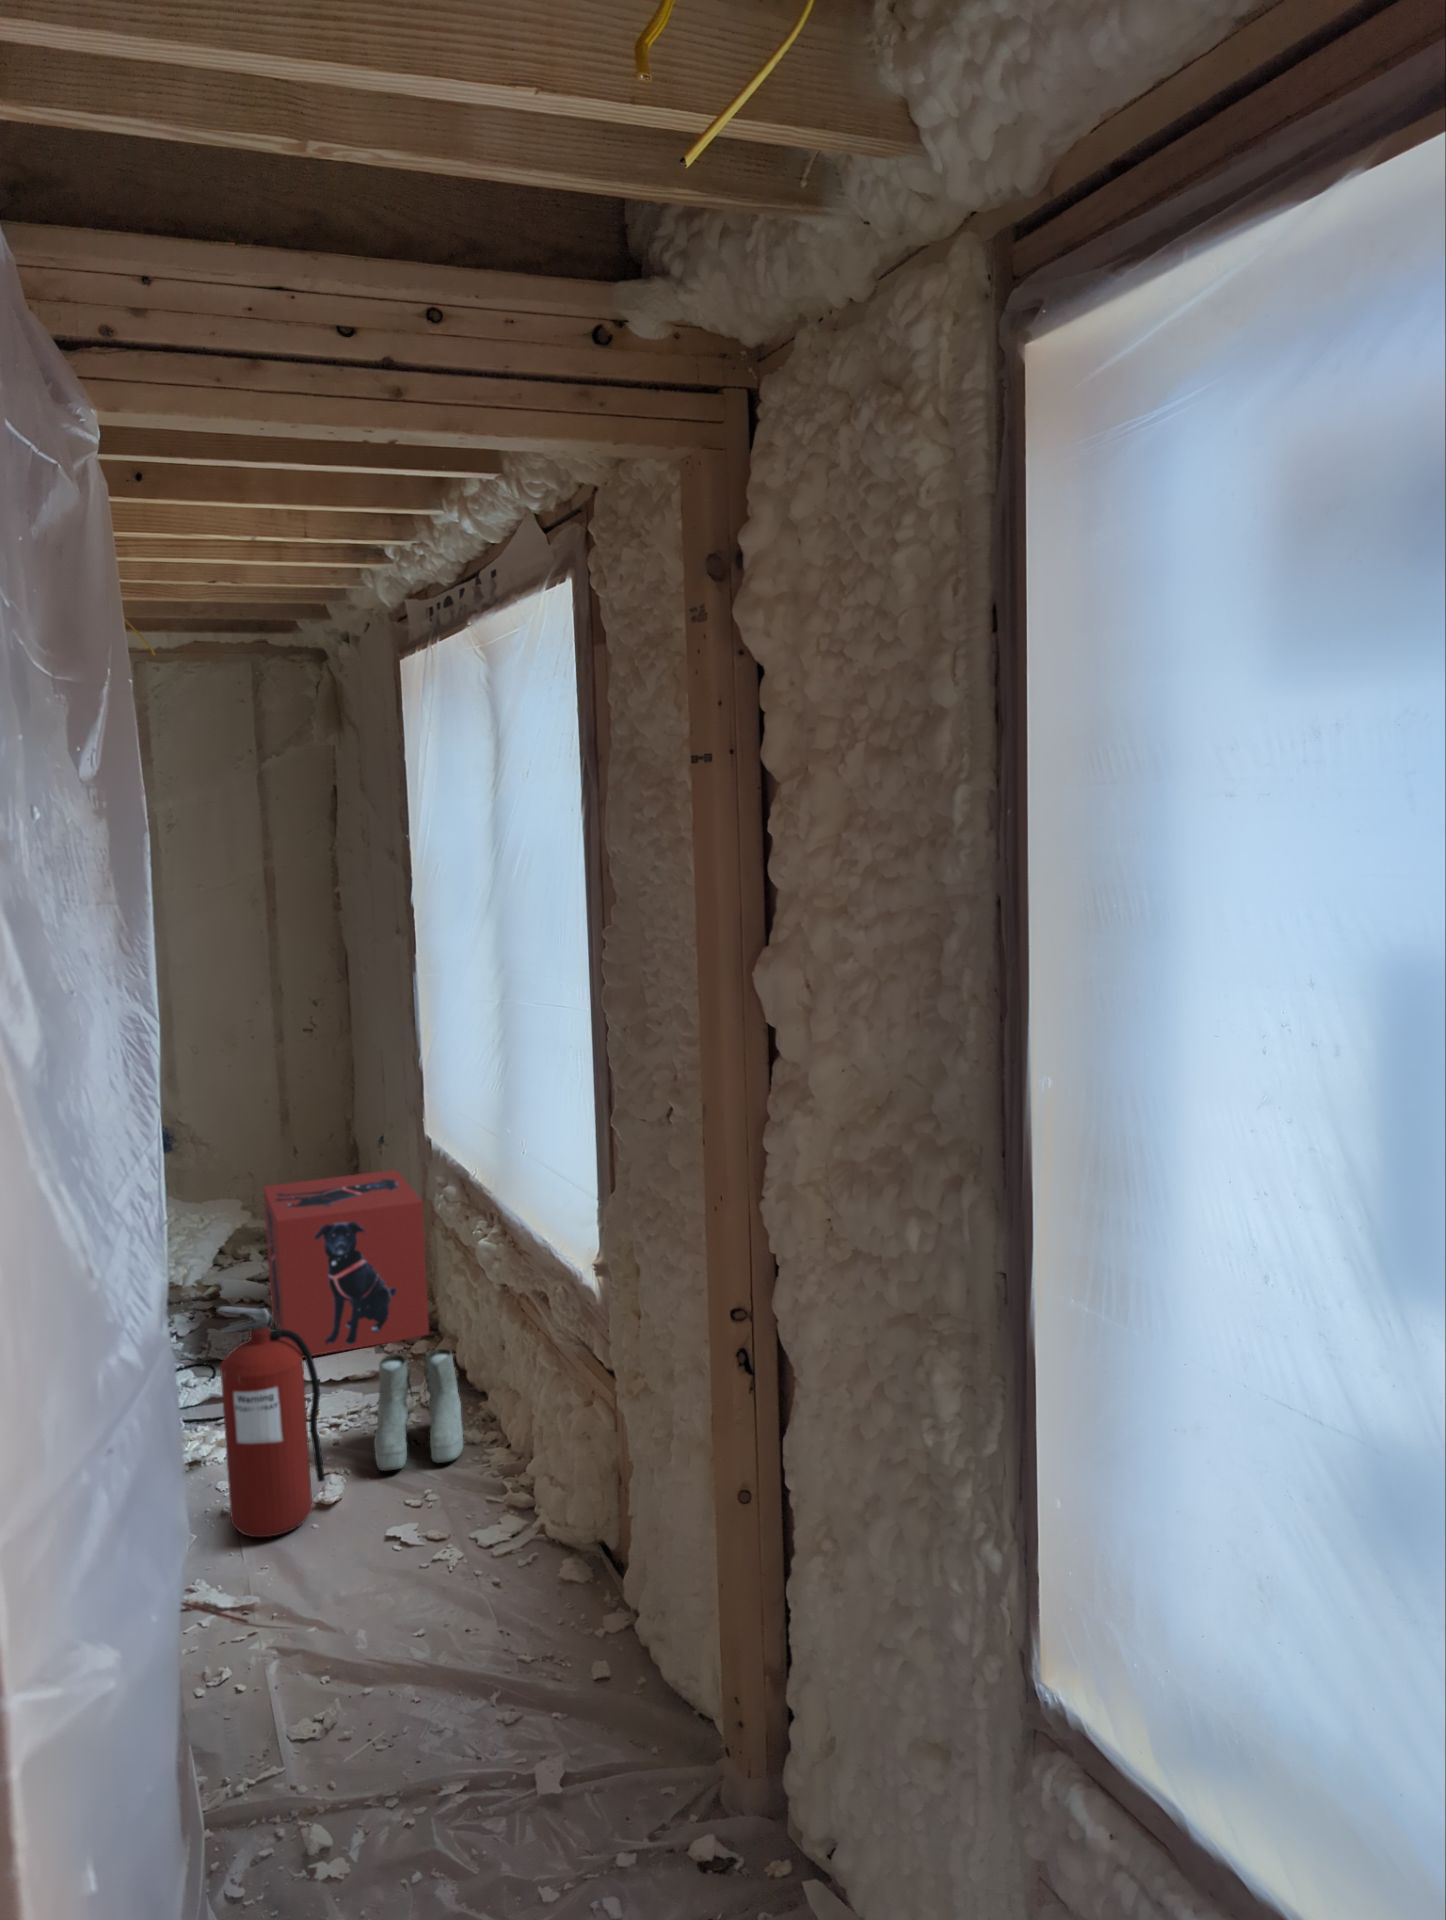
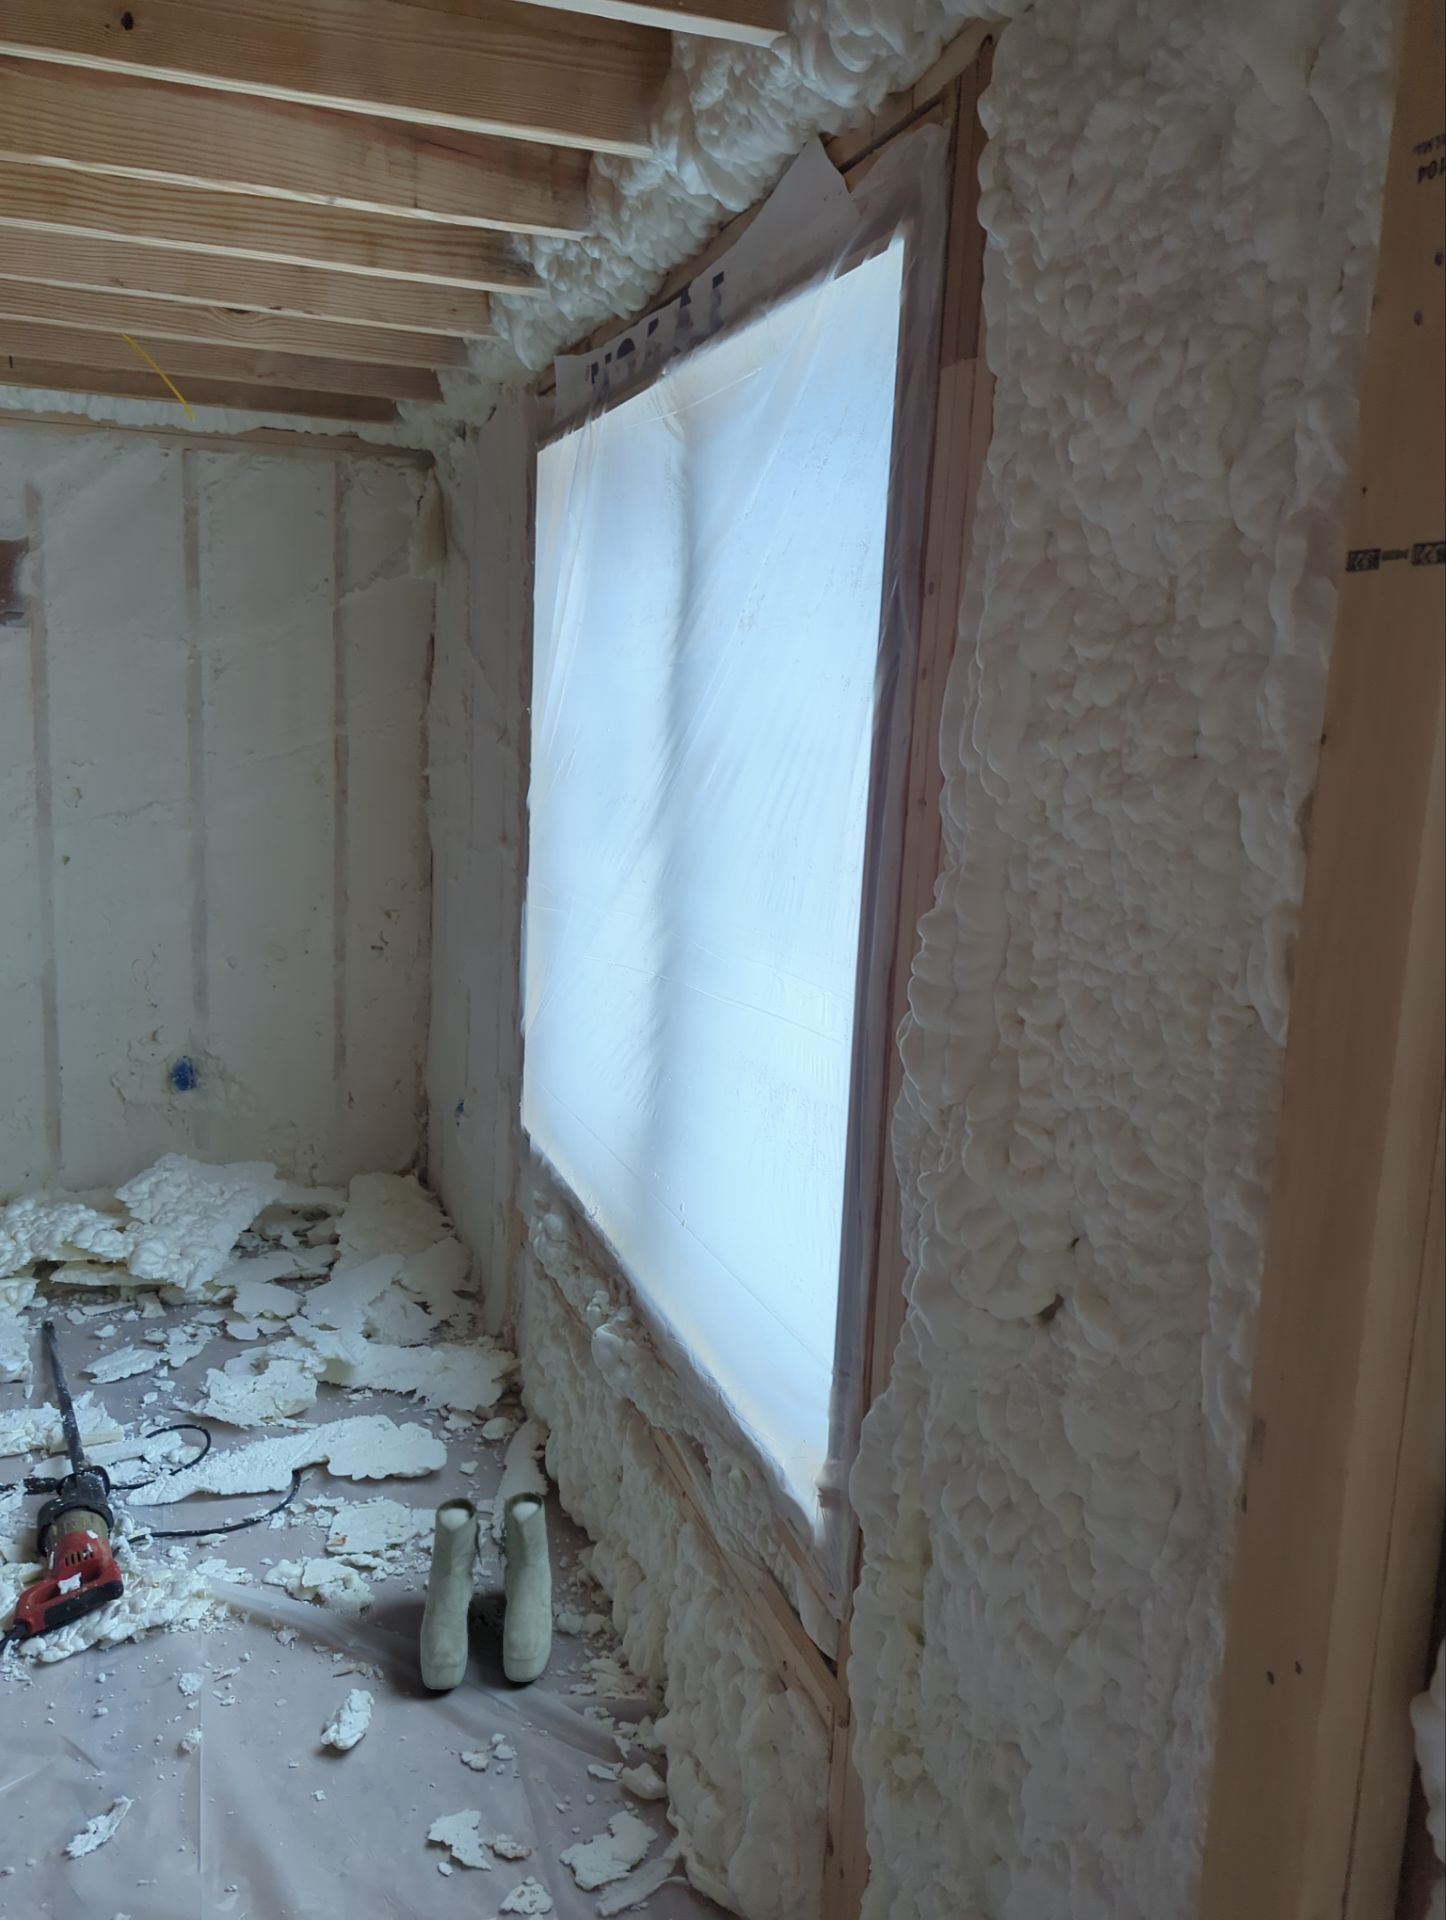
storage box: present [263,1170,429,1357] -> none [297,1165,510,1434]
fire extinguisher: present [218,1306,325,1537] -> none [184,1458,339,1819]

